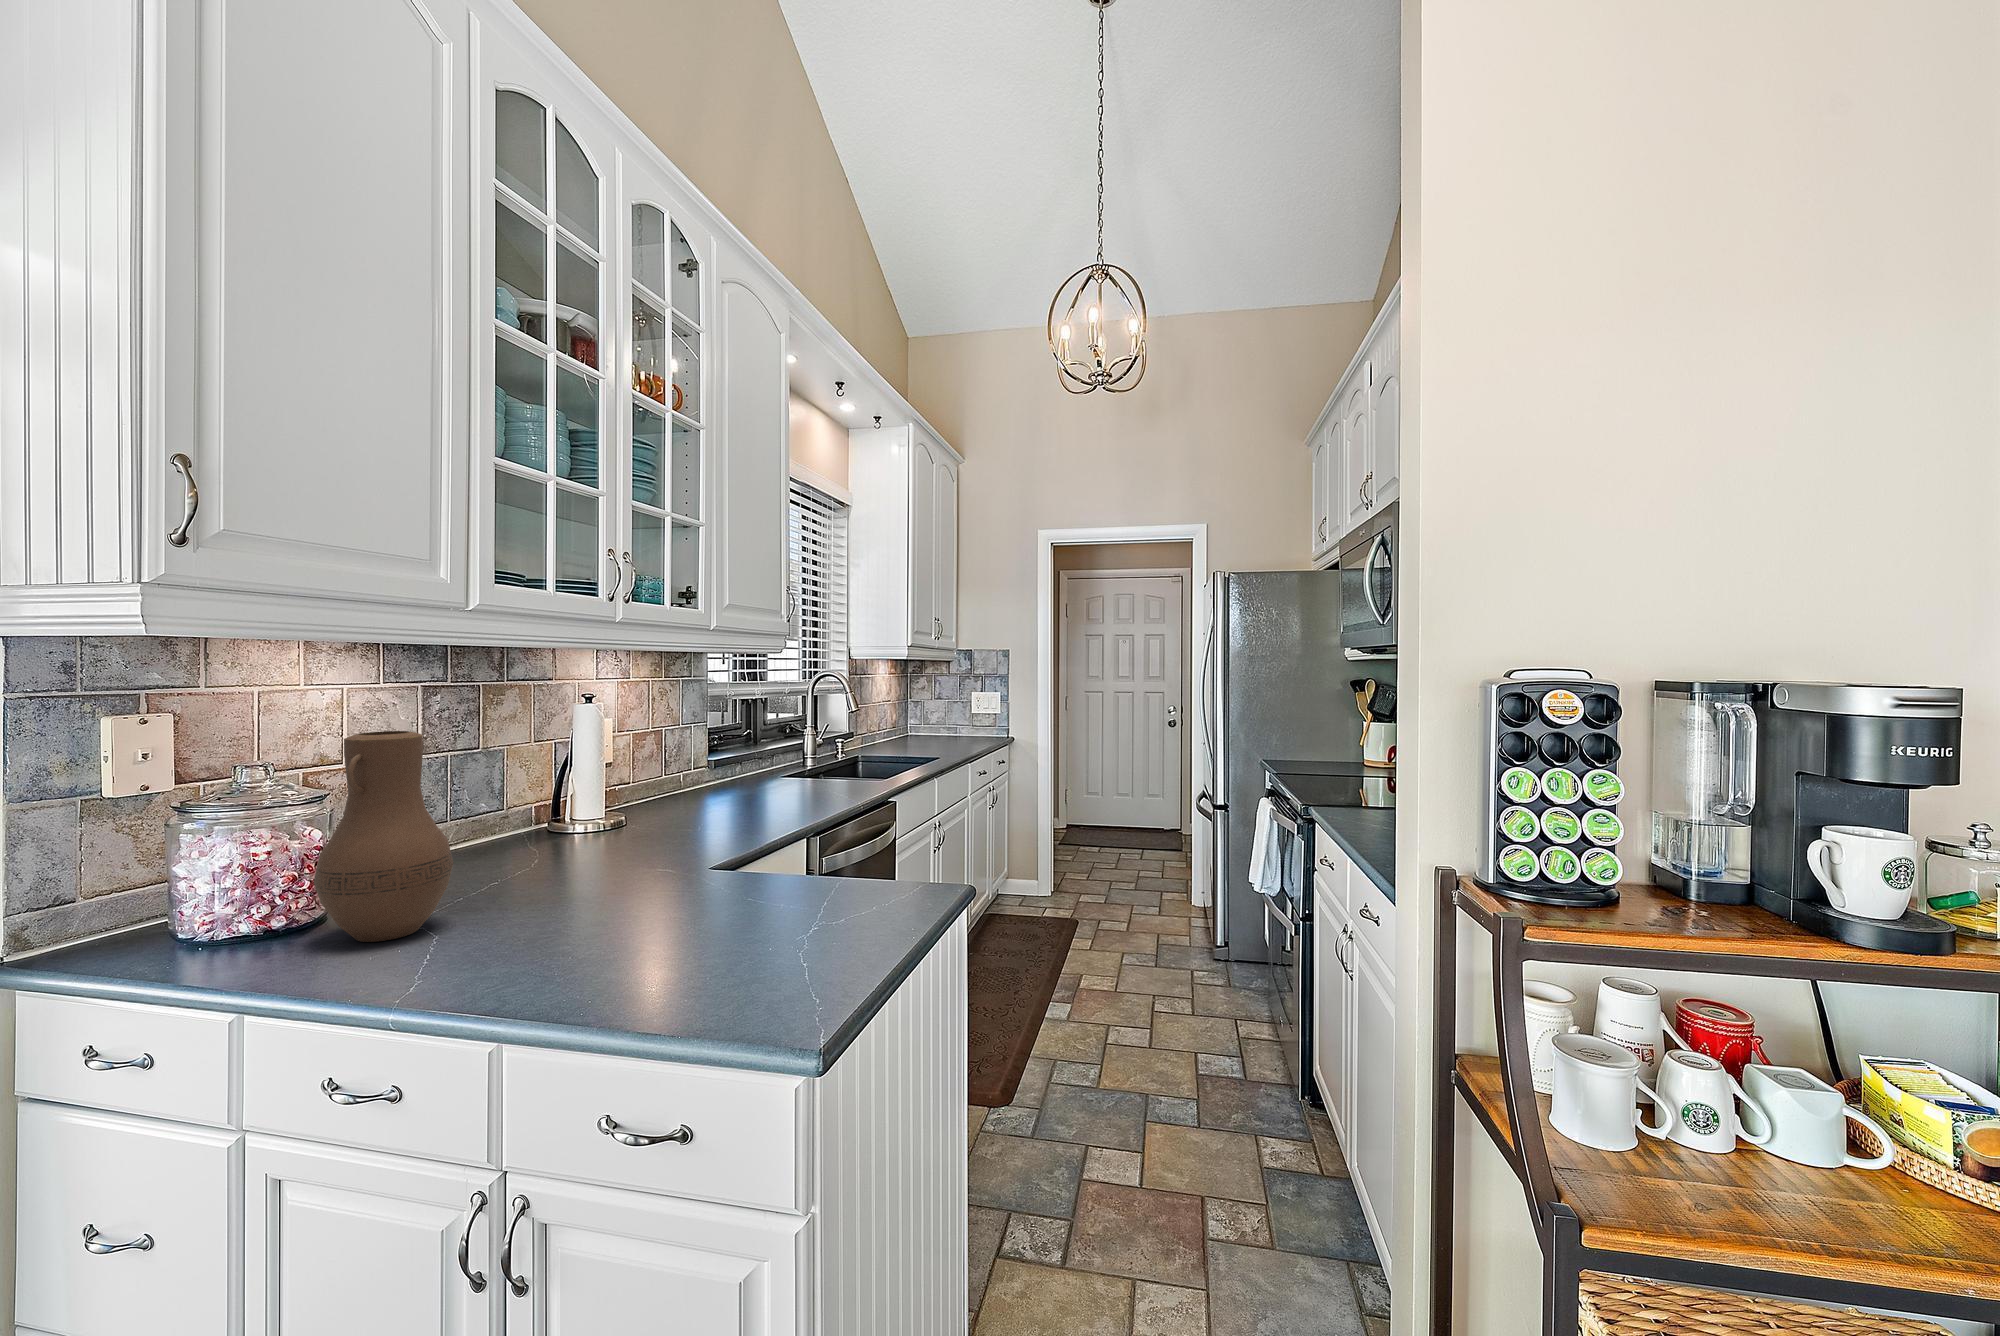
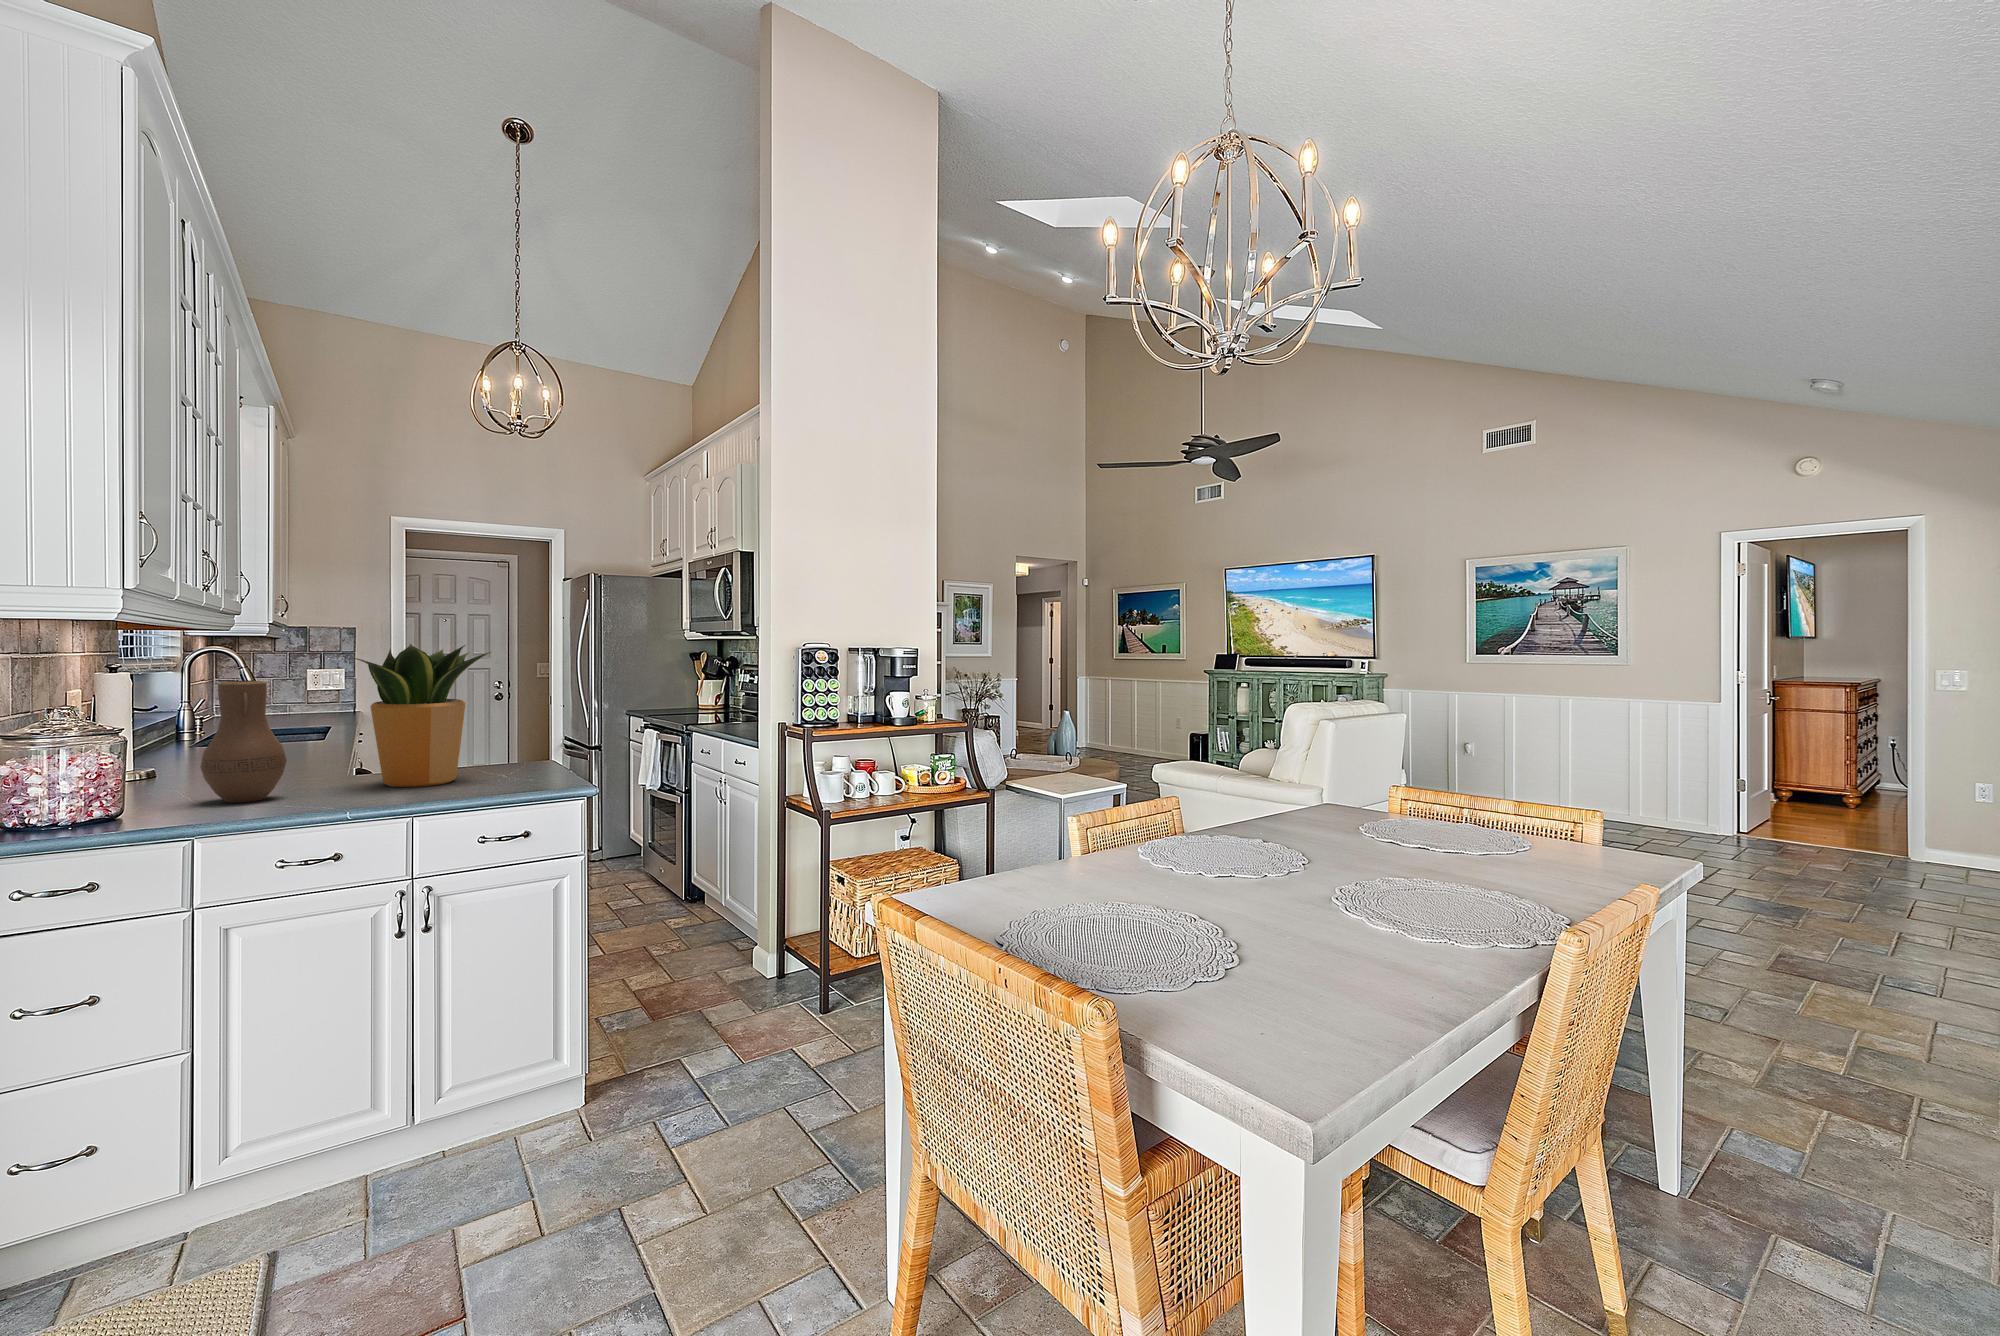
potted plant: none [508,672,788,947] -> present [353,644,491,787]

